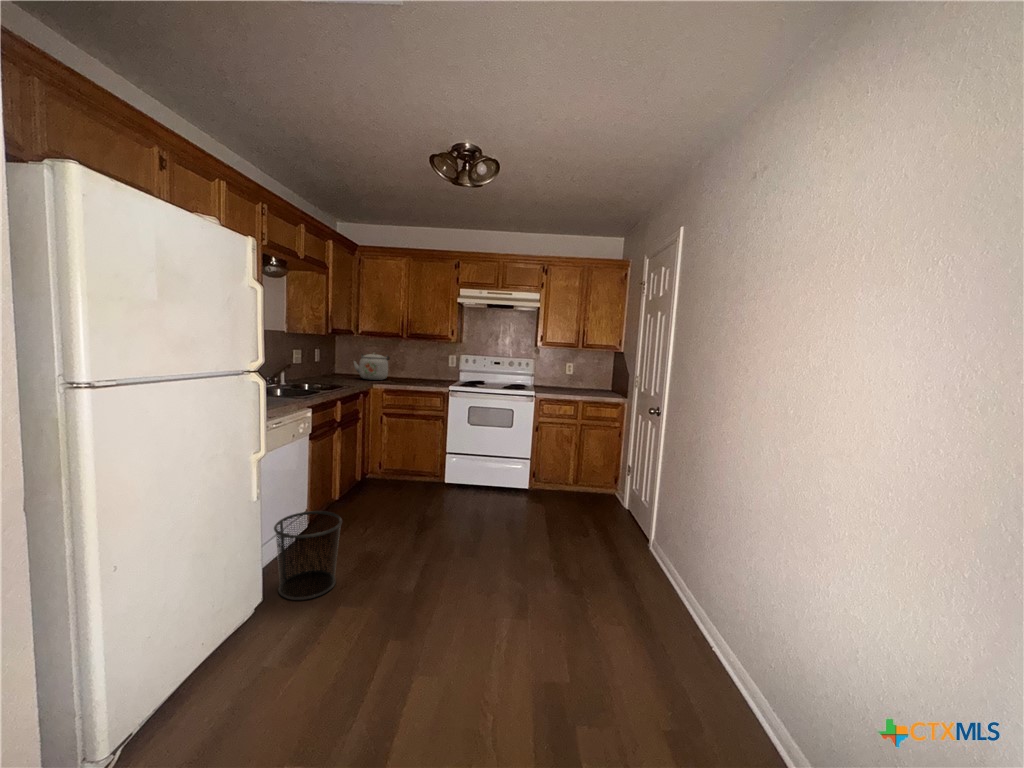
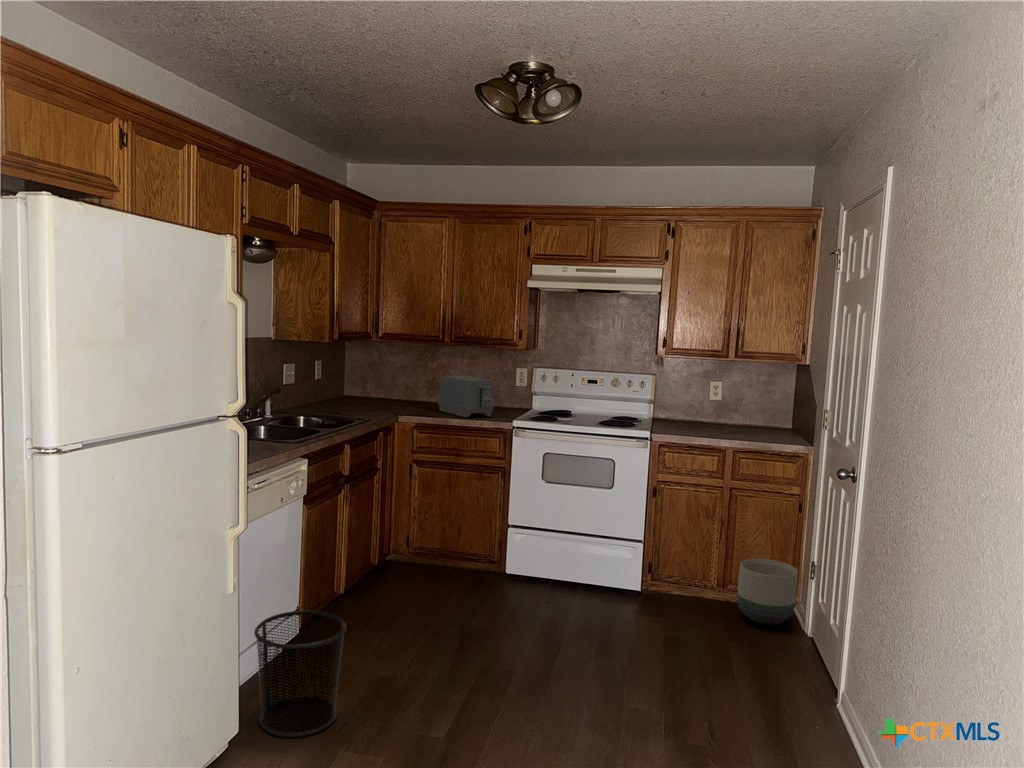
kettle: present [354,353,390,380] -> none [369,365,424,408]
toaster: none [400,359,436,385] -> present [438,376,493,417]
planter: none [587,466,621,505] -> present [737,559,798,625]

